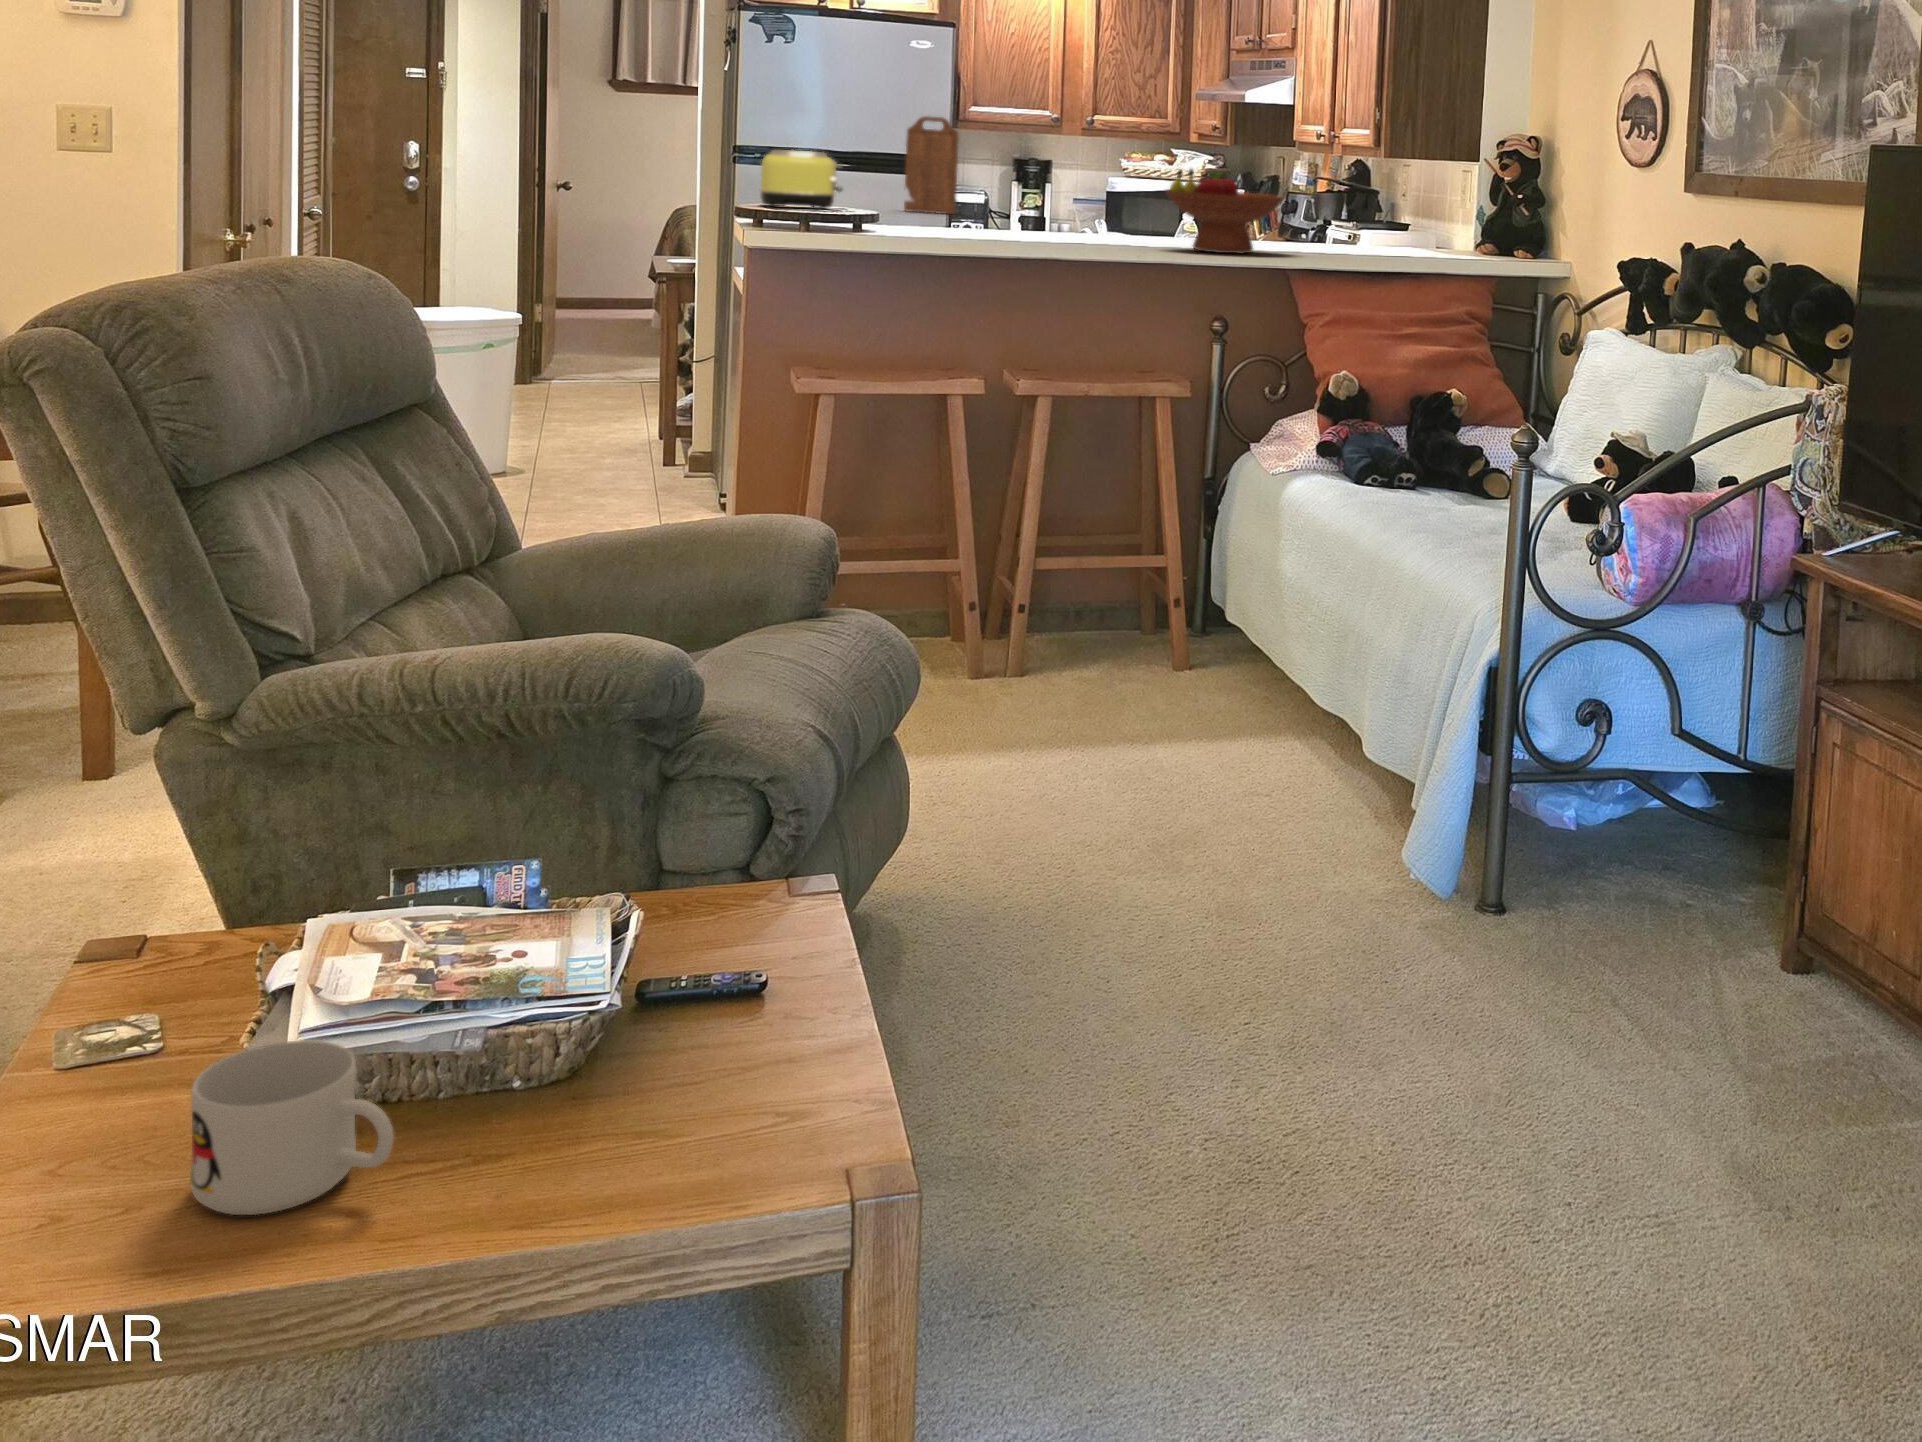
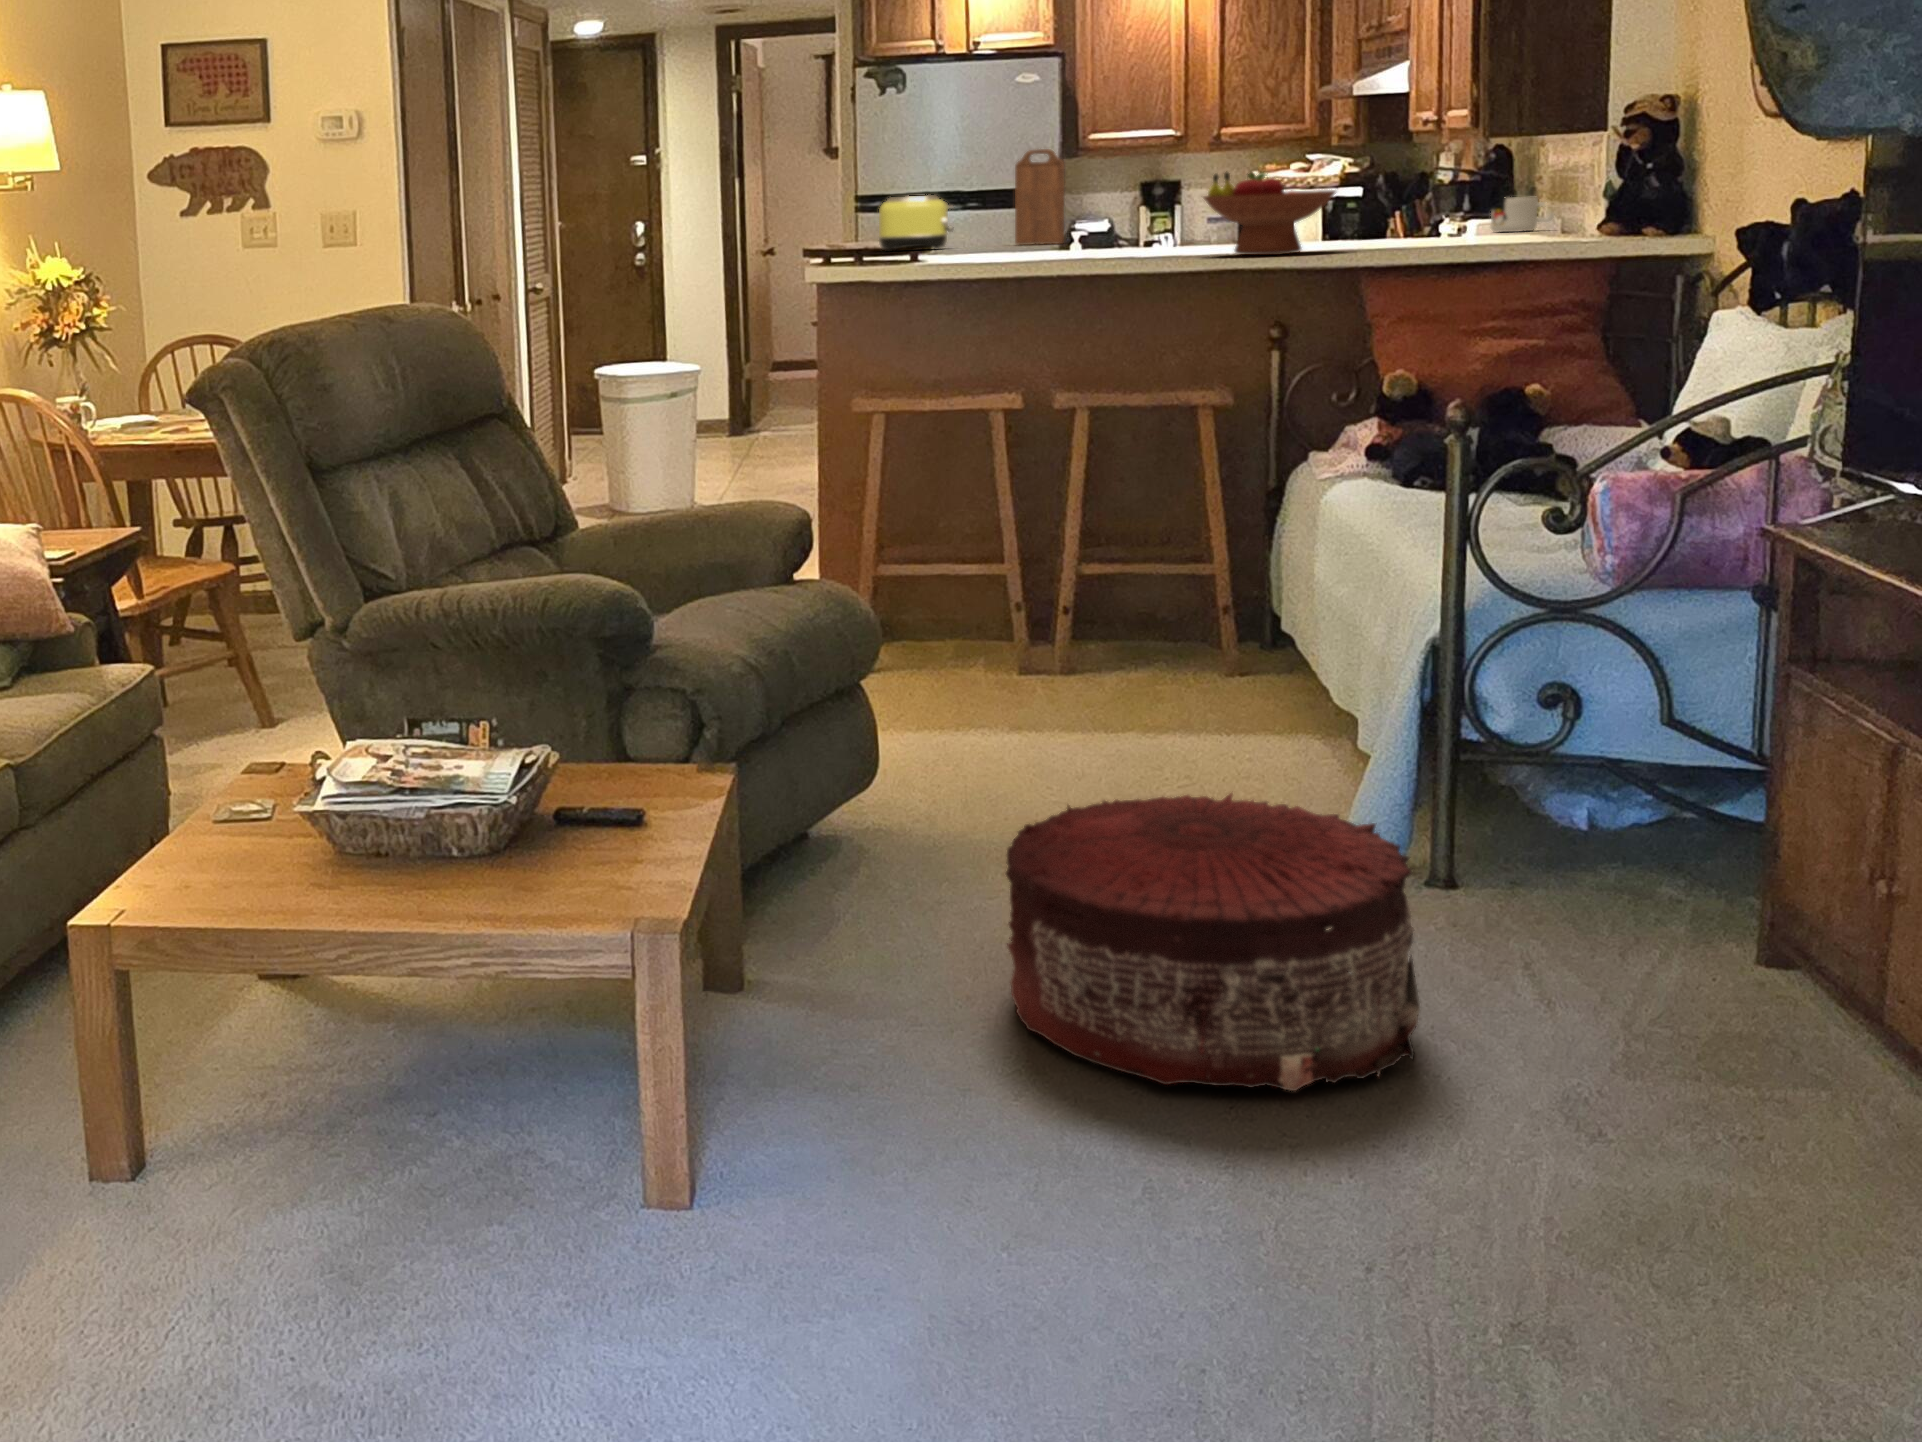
pouf: none [1156,838,1578,1203] -> present [1006,793,1420,1091]
mug: present [190,1040,394,1215] -> present [1491,197,1554,232]

